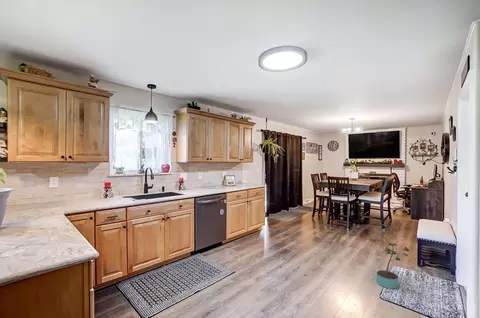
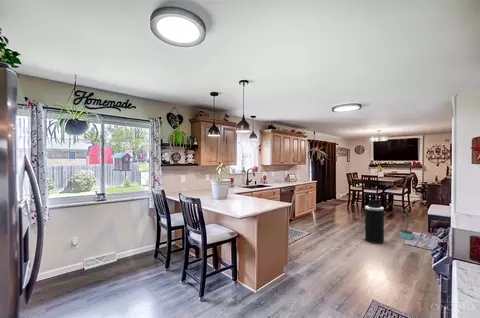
trash can: none [317,221,349,305] -> present [365,200,384,244]

